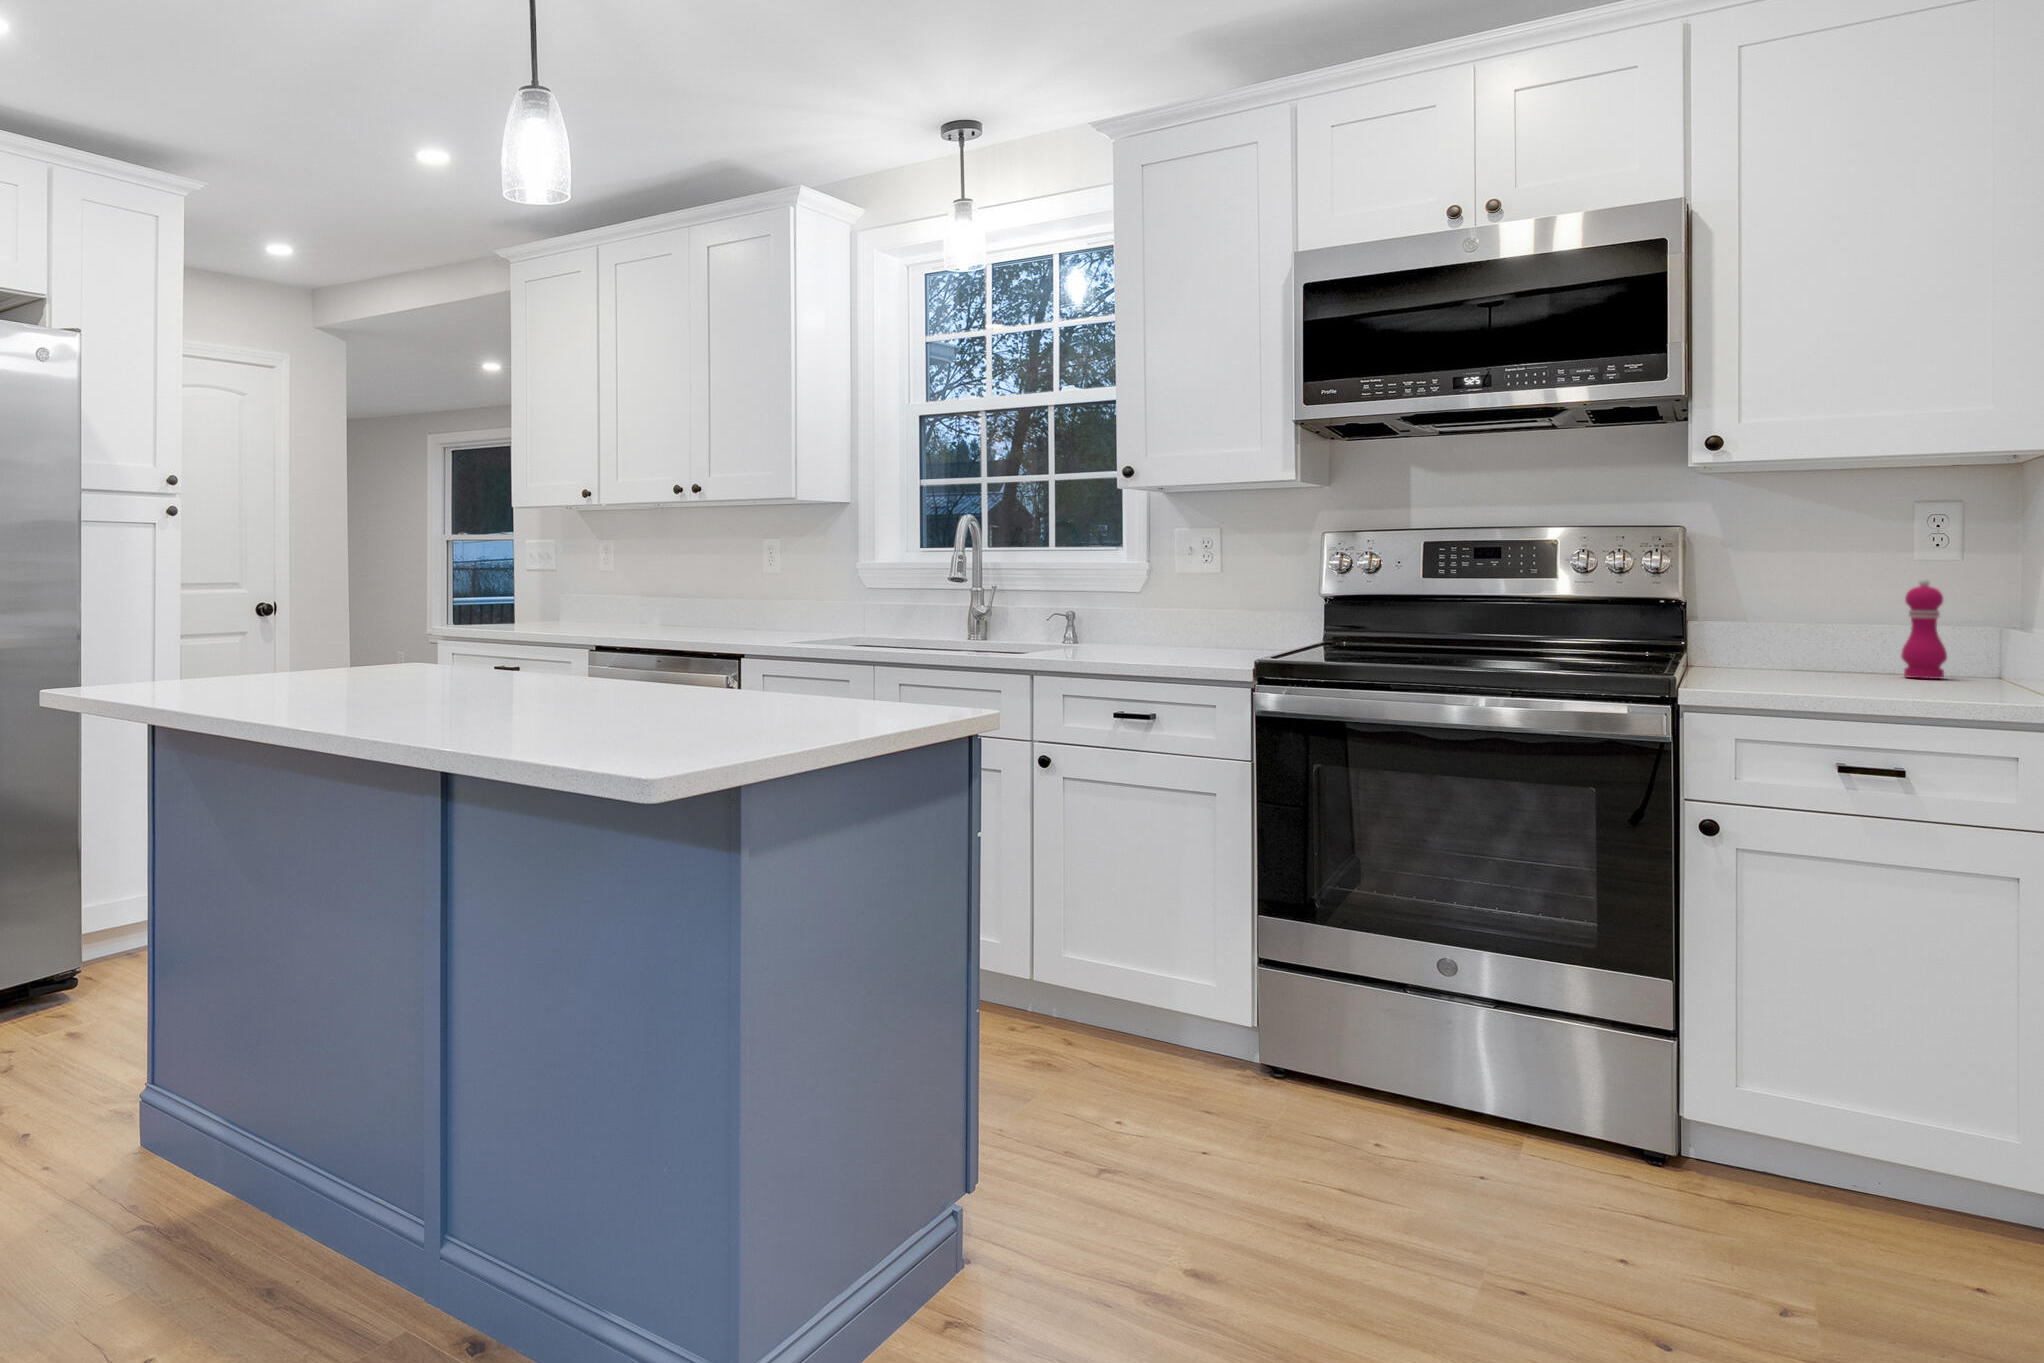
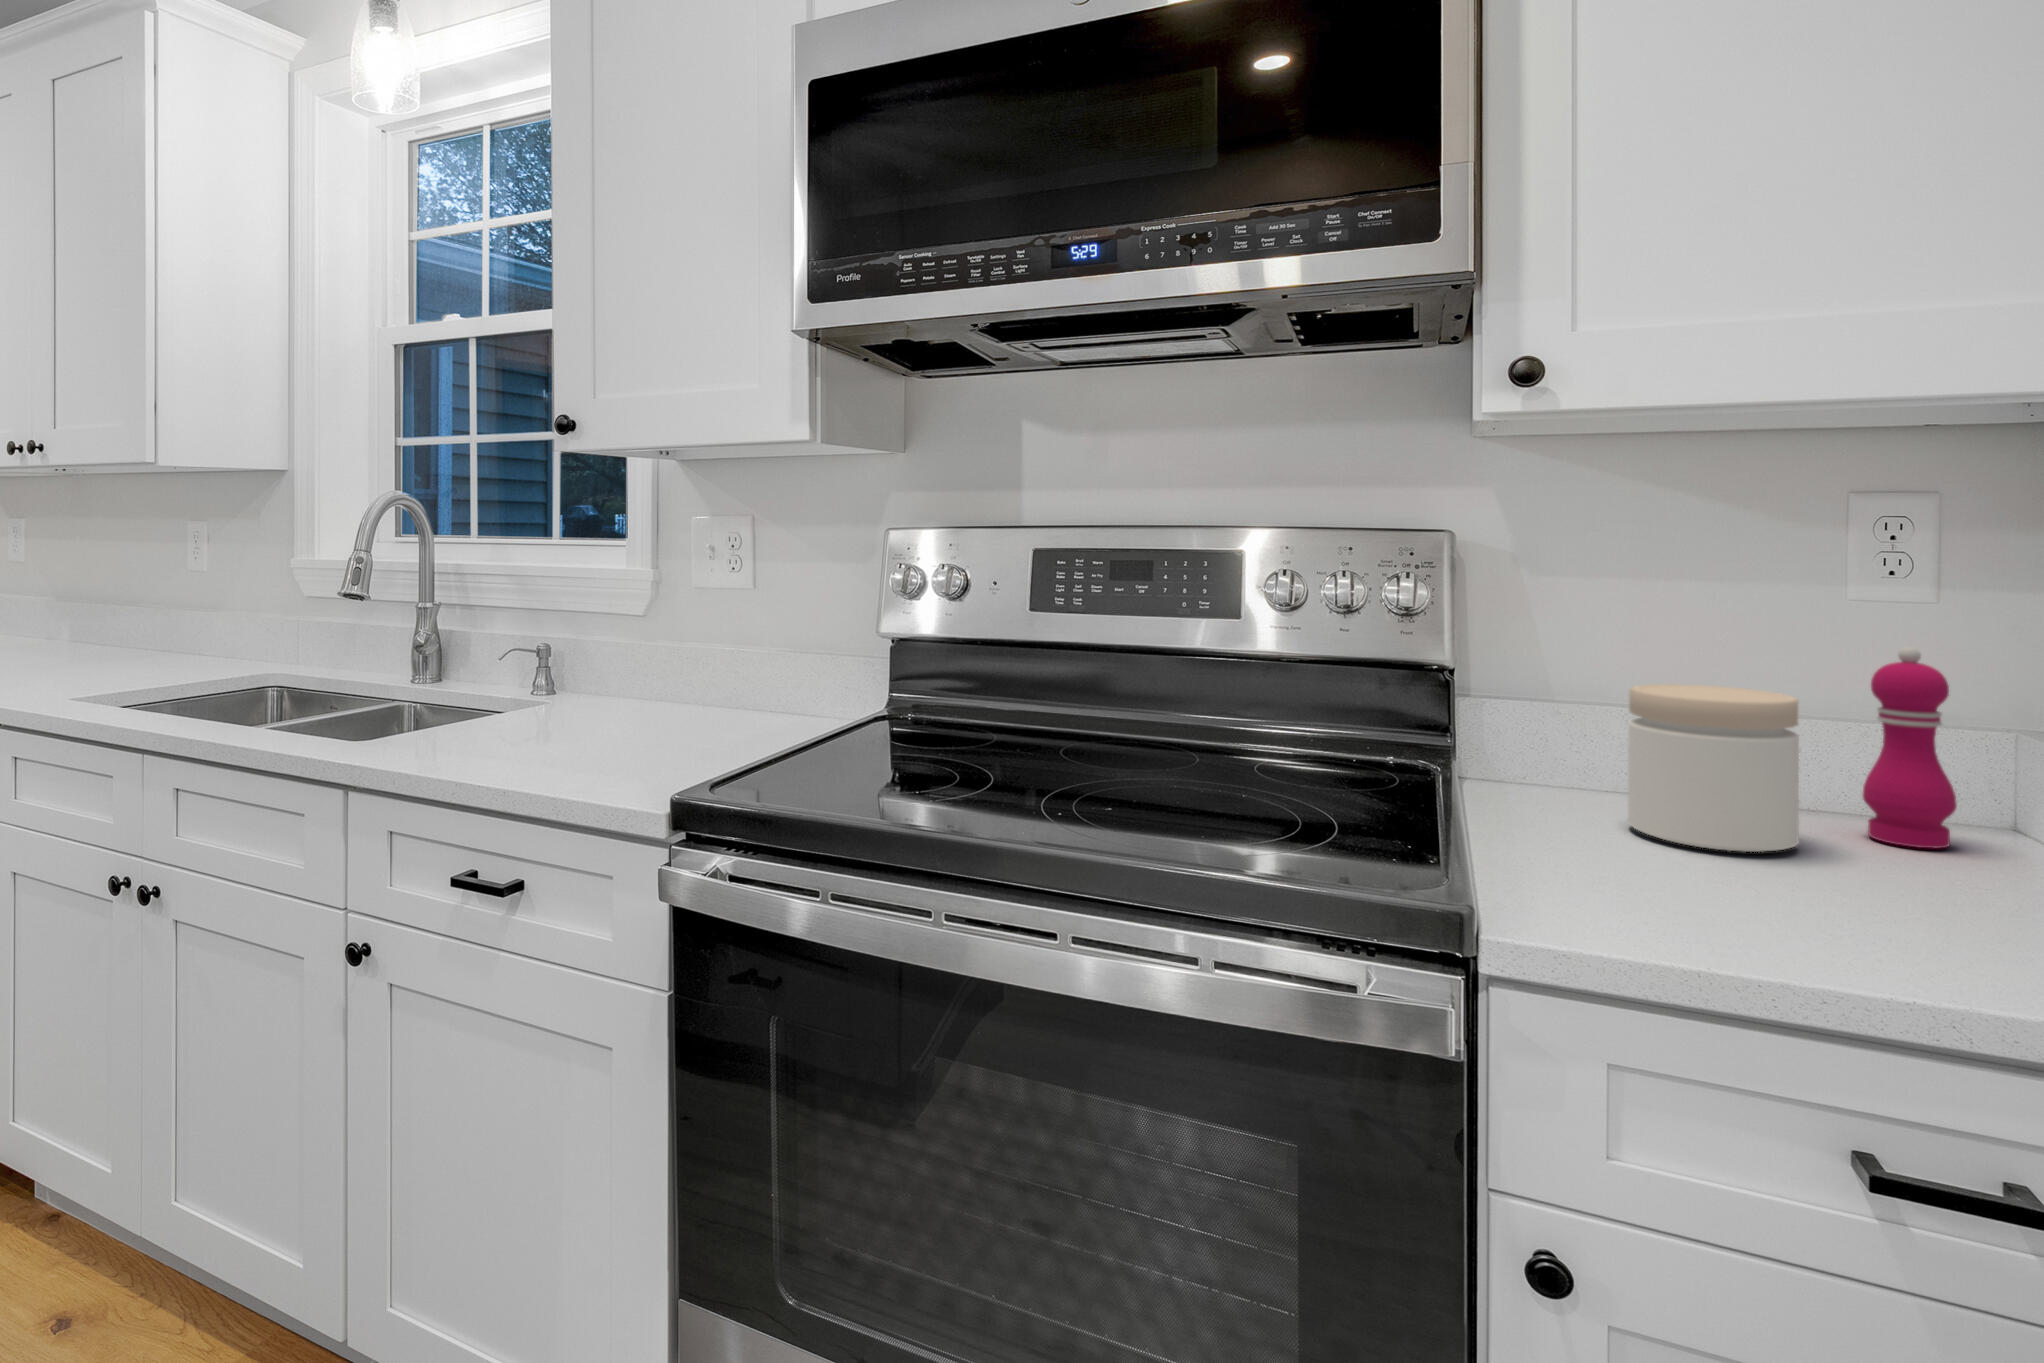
jar: none [1774,602,1860,678] -> present [1628,684,1799,852]

